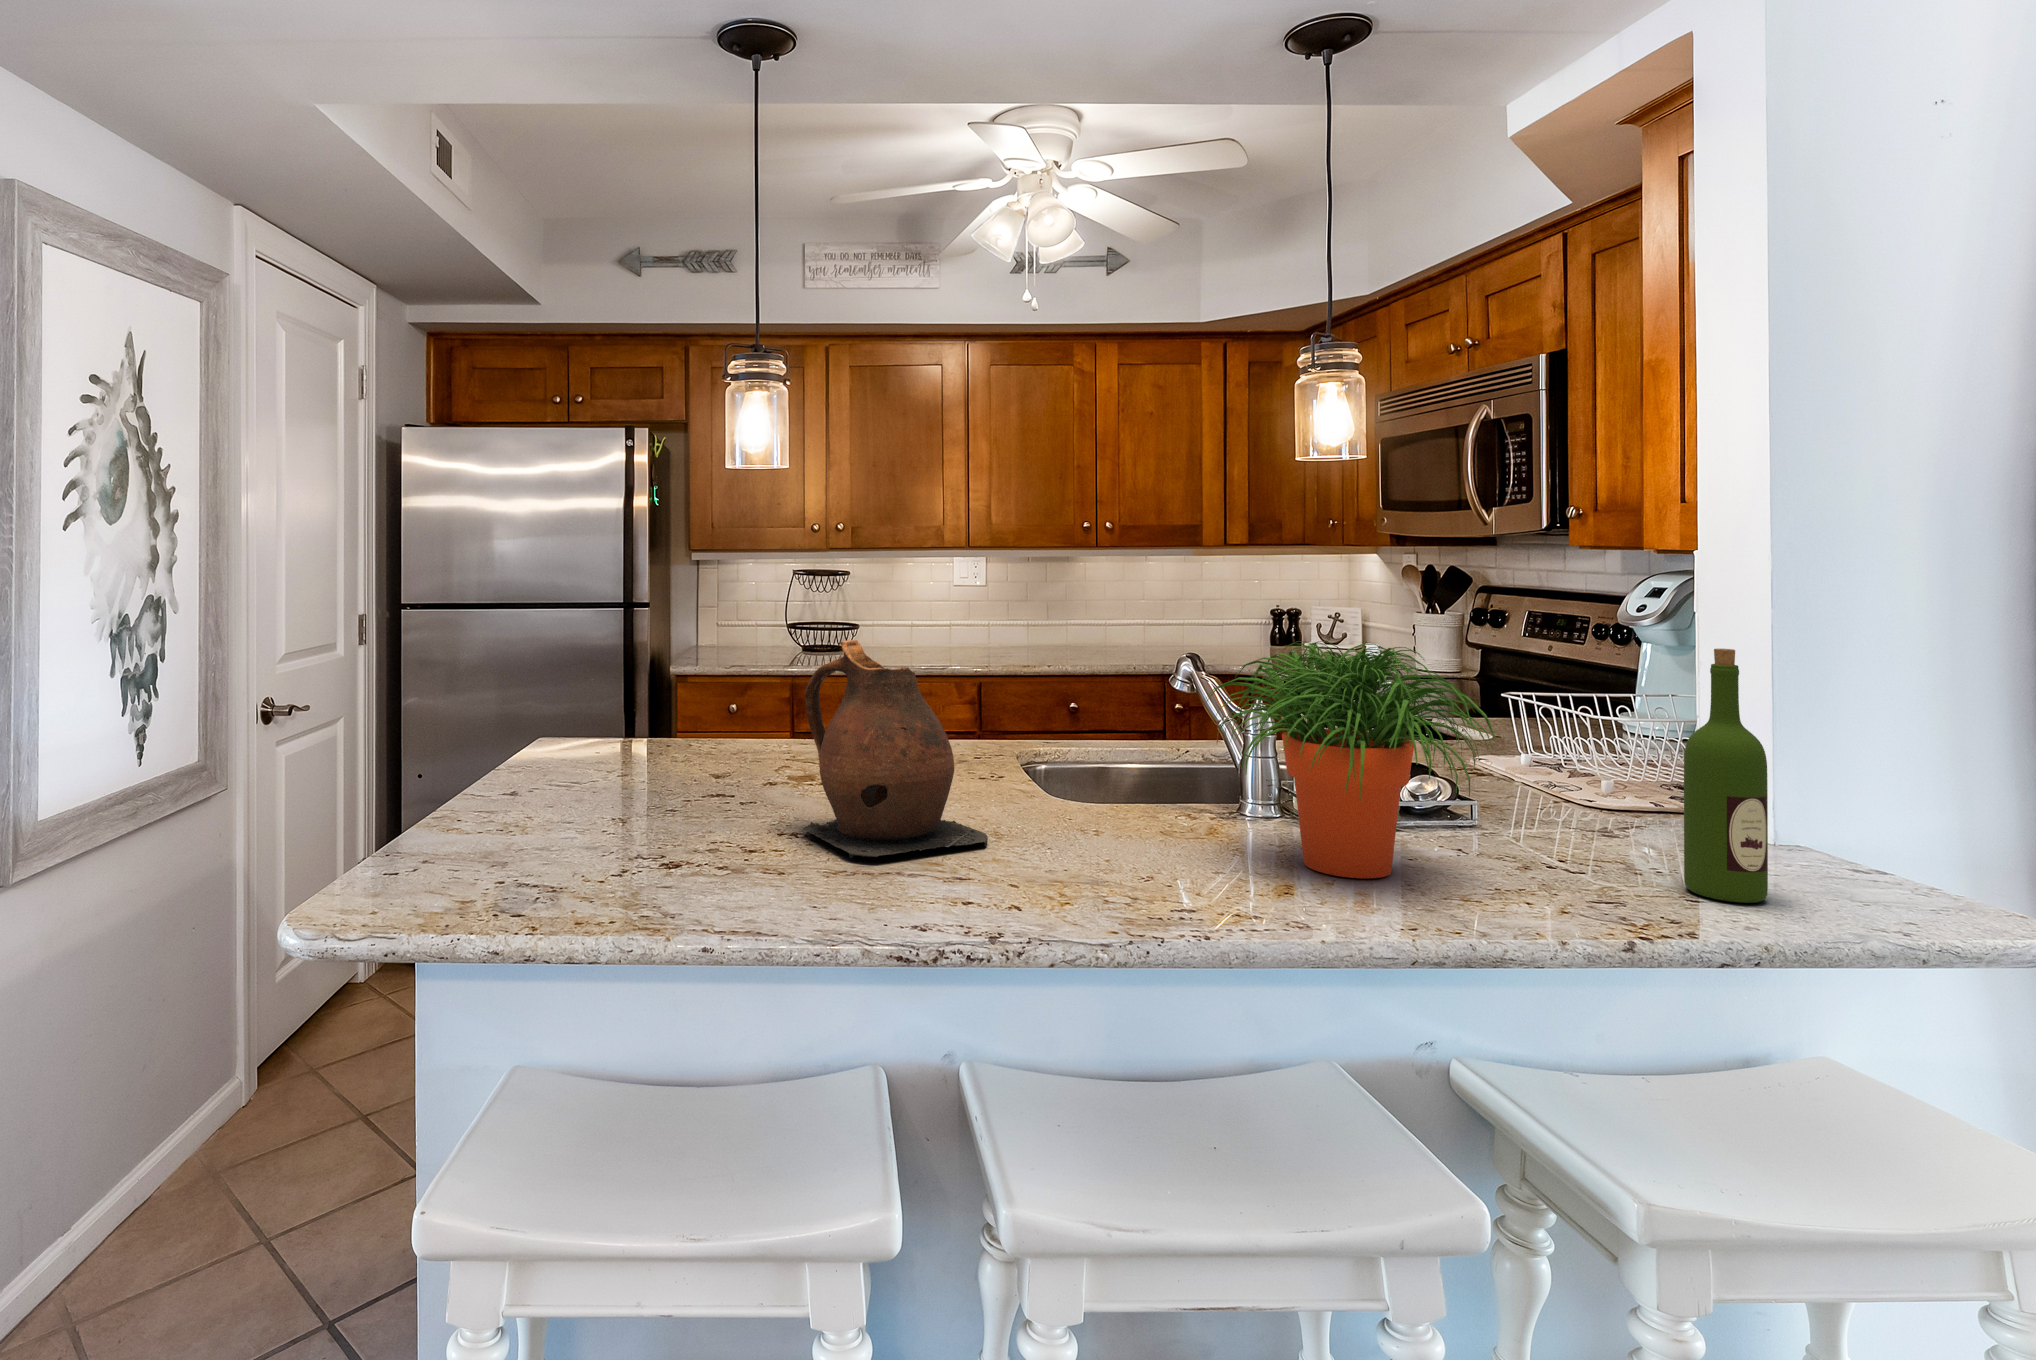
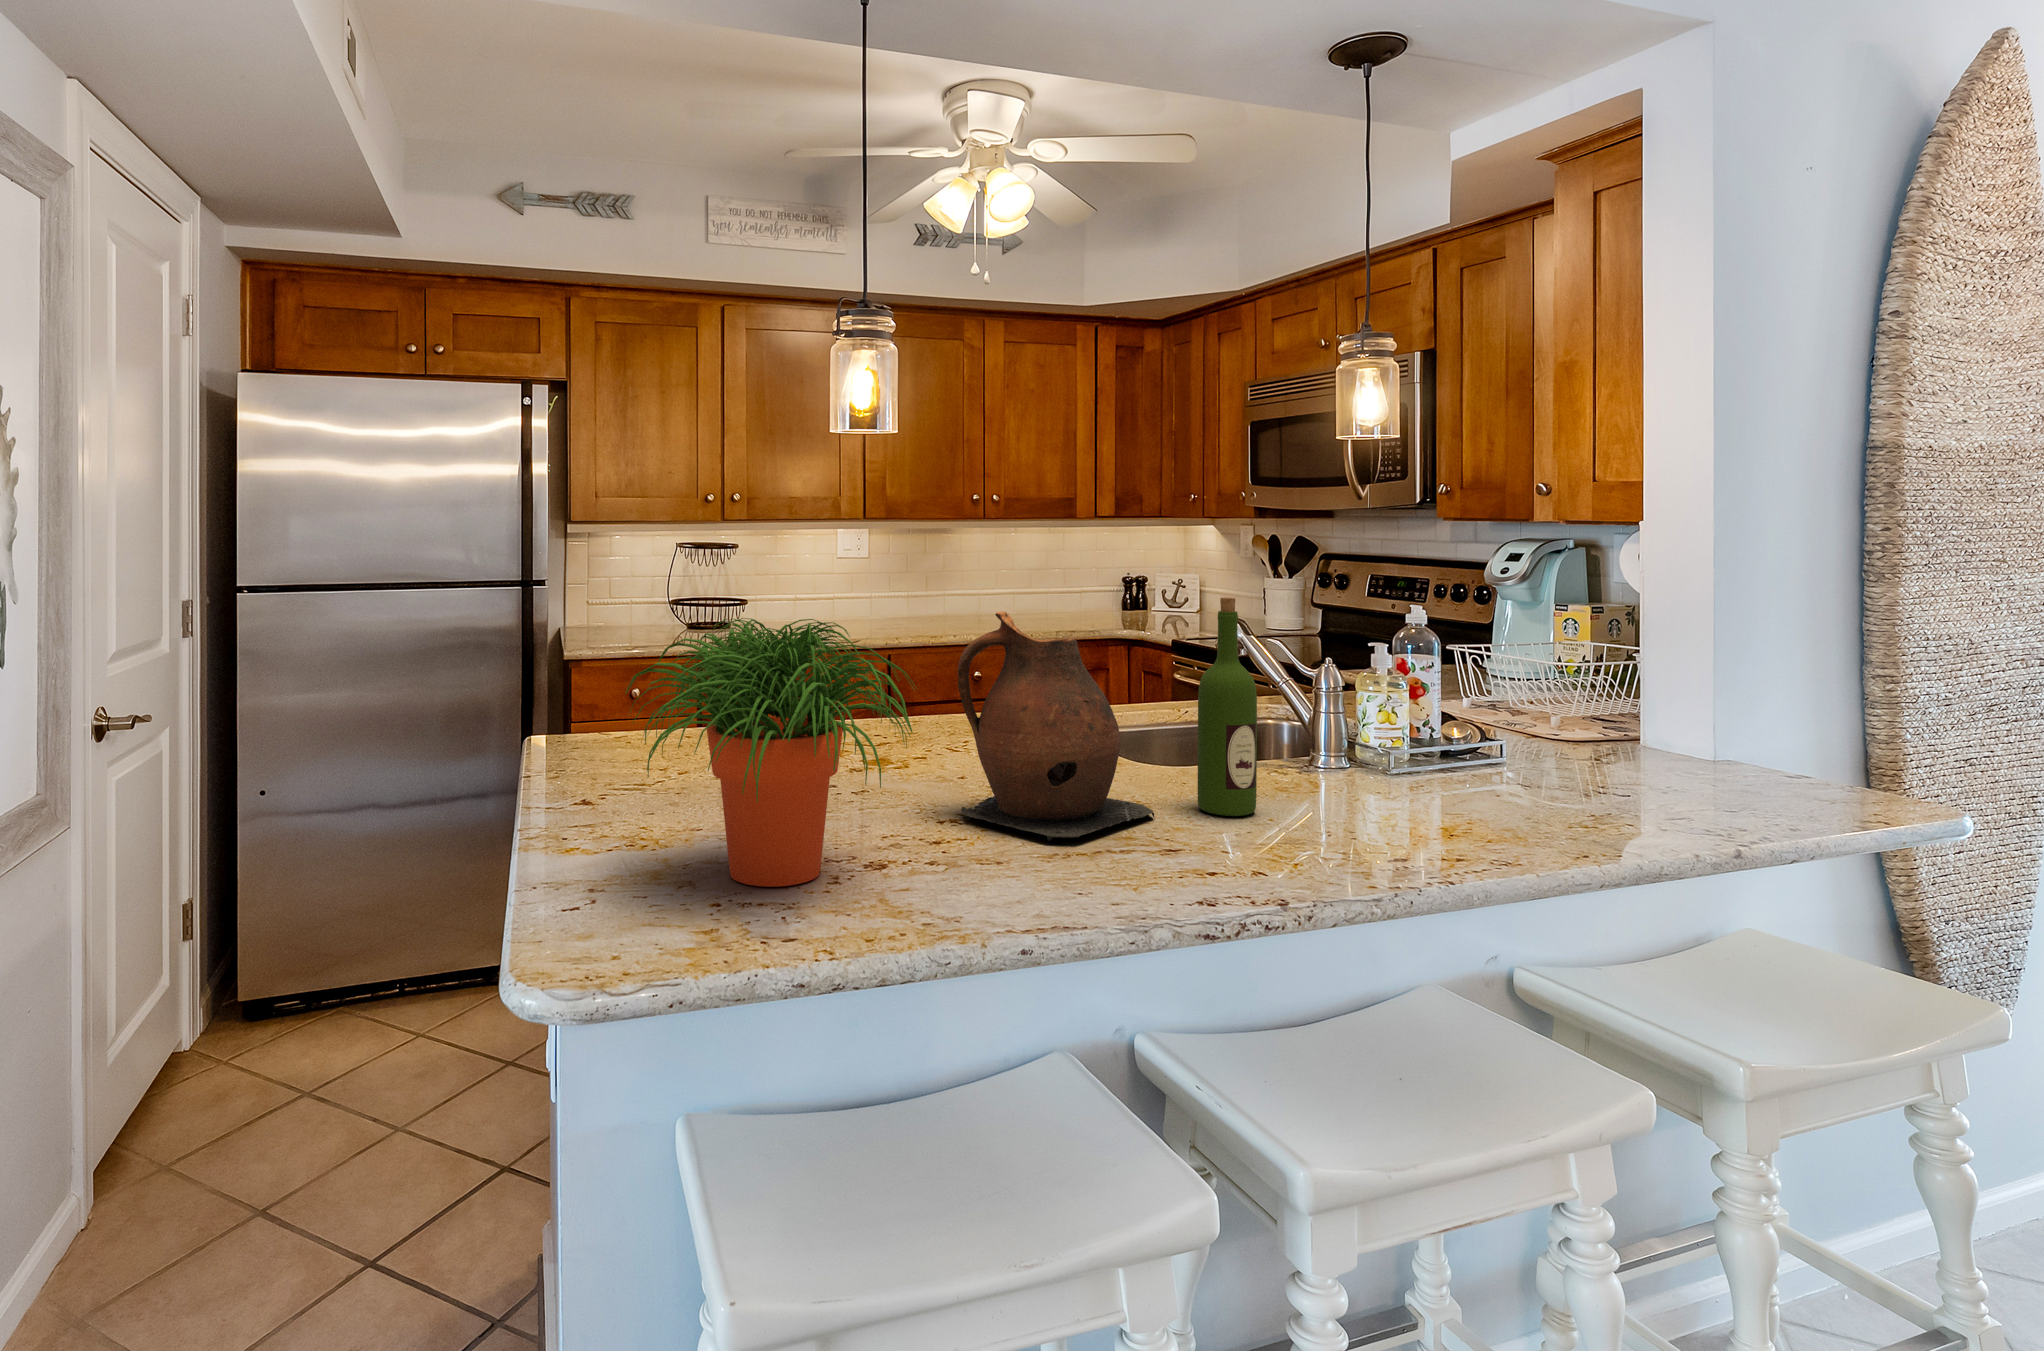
potted plant: present [1205,641,1496,878] -> present [625,618,915,887]
wine bottle: present [1684,649,1768,903] -> present [1198,597,1257,816]

